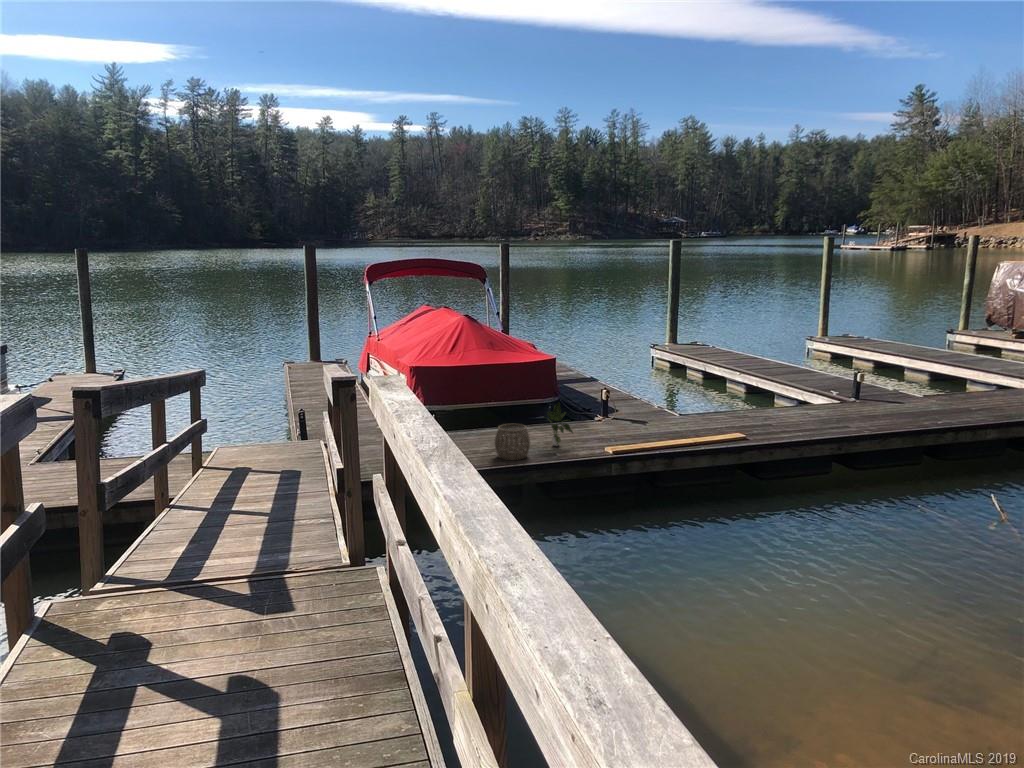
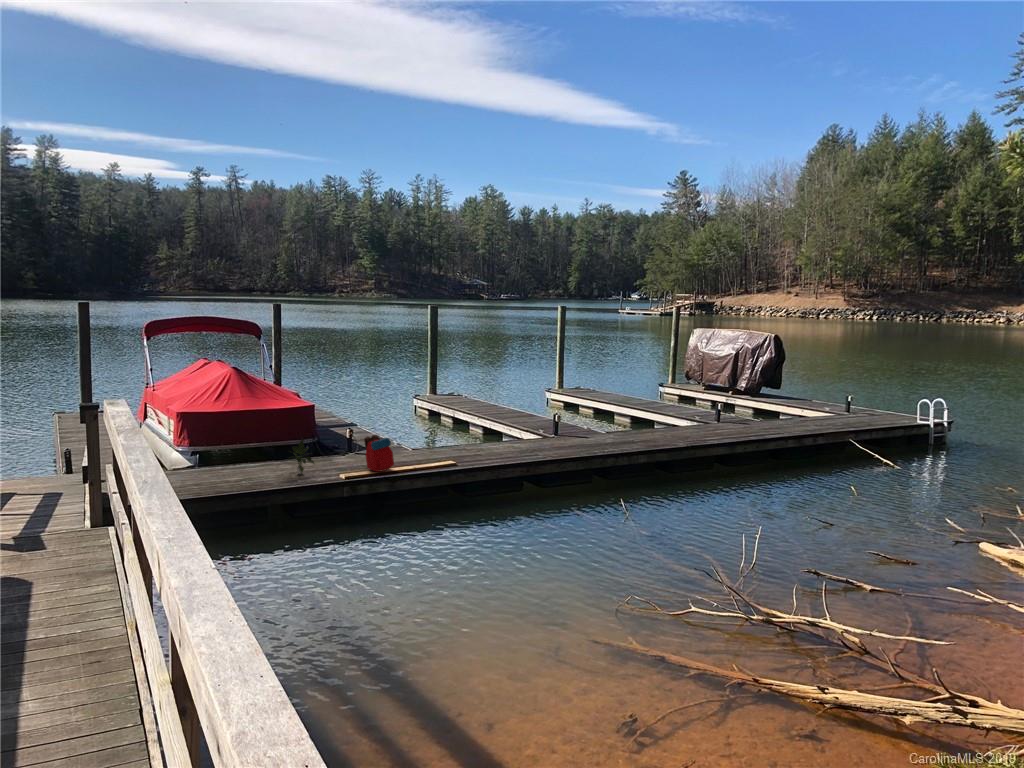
backpack: none [633,397,672,445] -> present [364,435,394,472]
woven basket: present [495,424,530,460] -> none [246,456,277,485]

